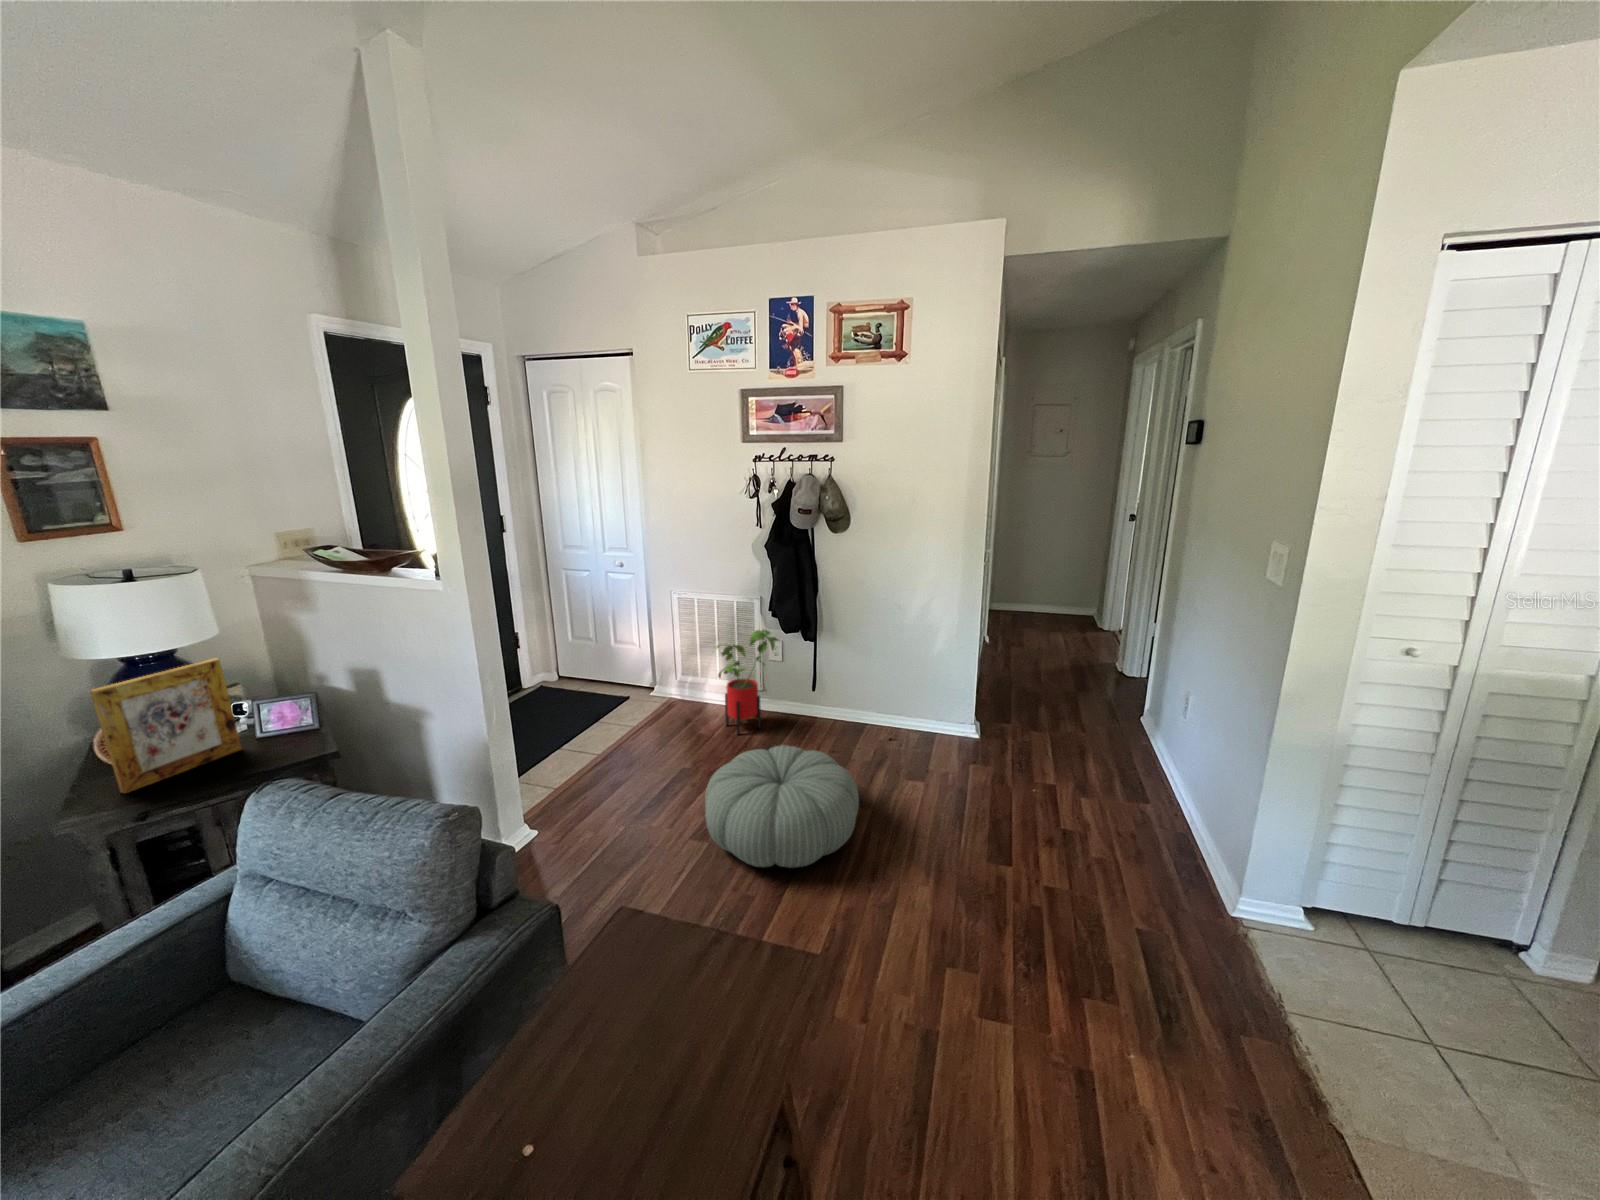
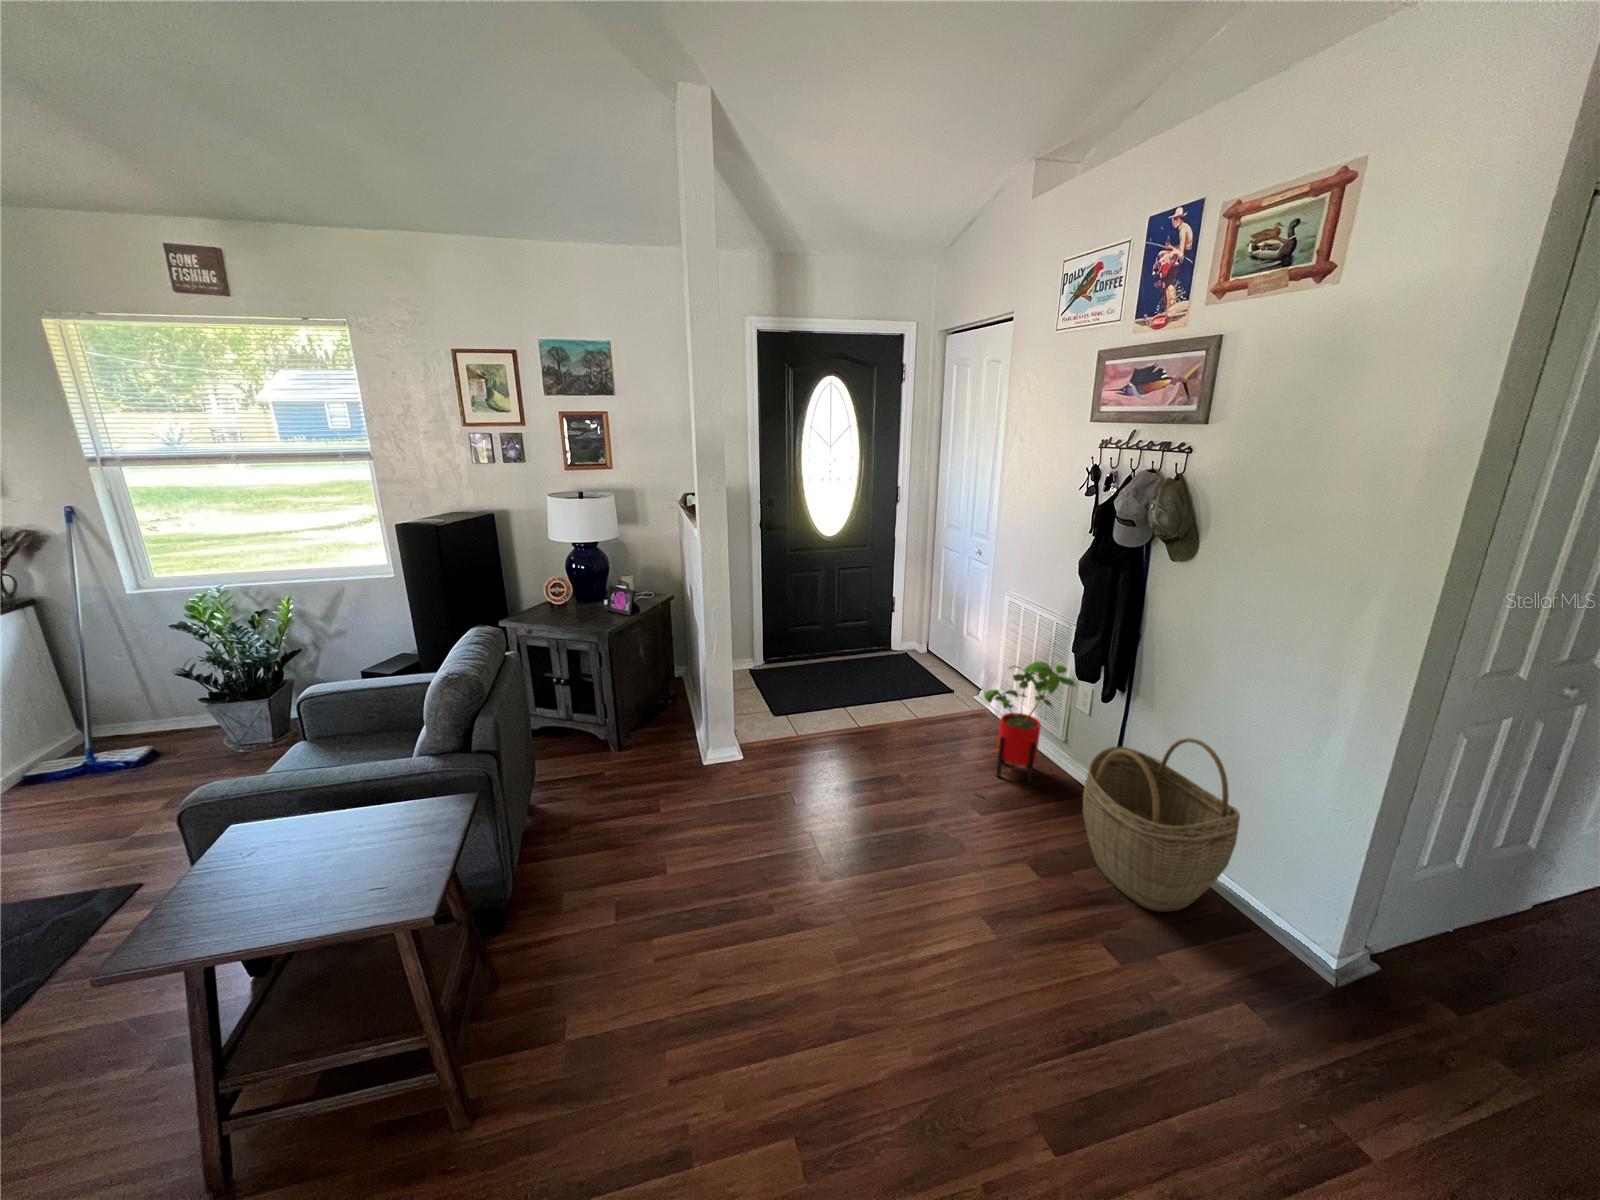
woven basket: none [831,642,922,756] -> present [1083,738,1240,912]
picture frame: present [90,658,242,793] -> none [540,552,606,617]
pouf: present [705,745,859,868] -> none [804,781,990,939]

